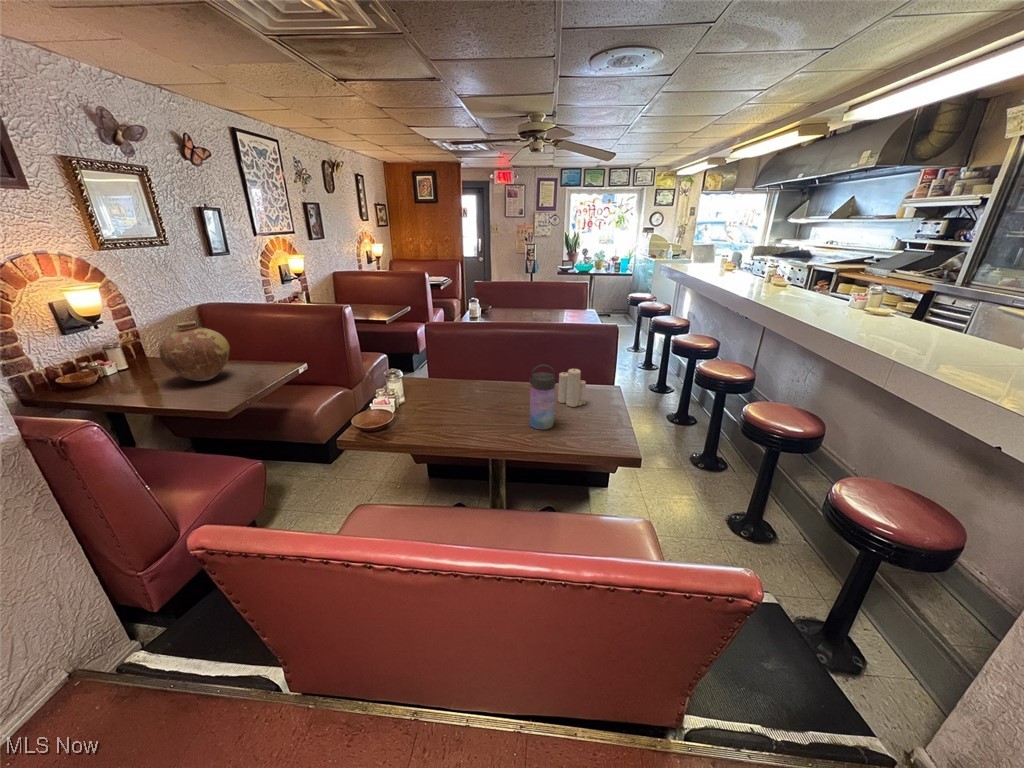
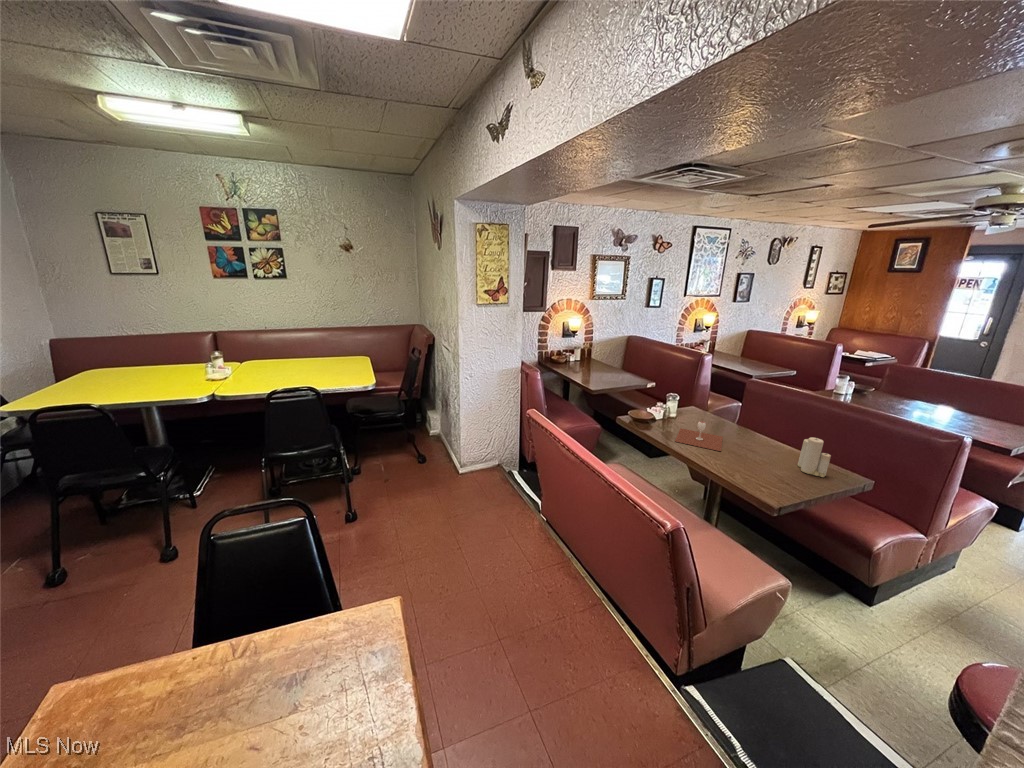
vase: present [159,321,230,381] -> none [586,341,618,374]
water bottle: present [530,365,556,429] -> none [739,415,772,470]
wine glass: none [430,395,502,437] -> present [675,421,723,451]

